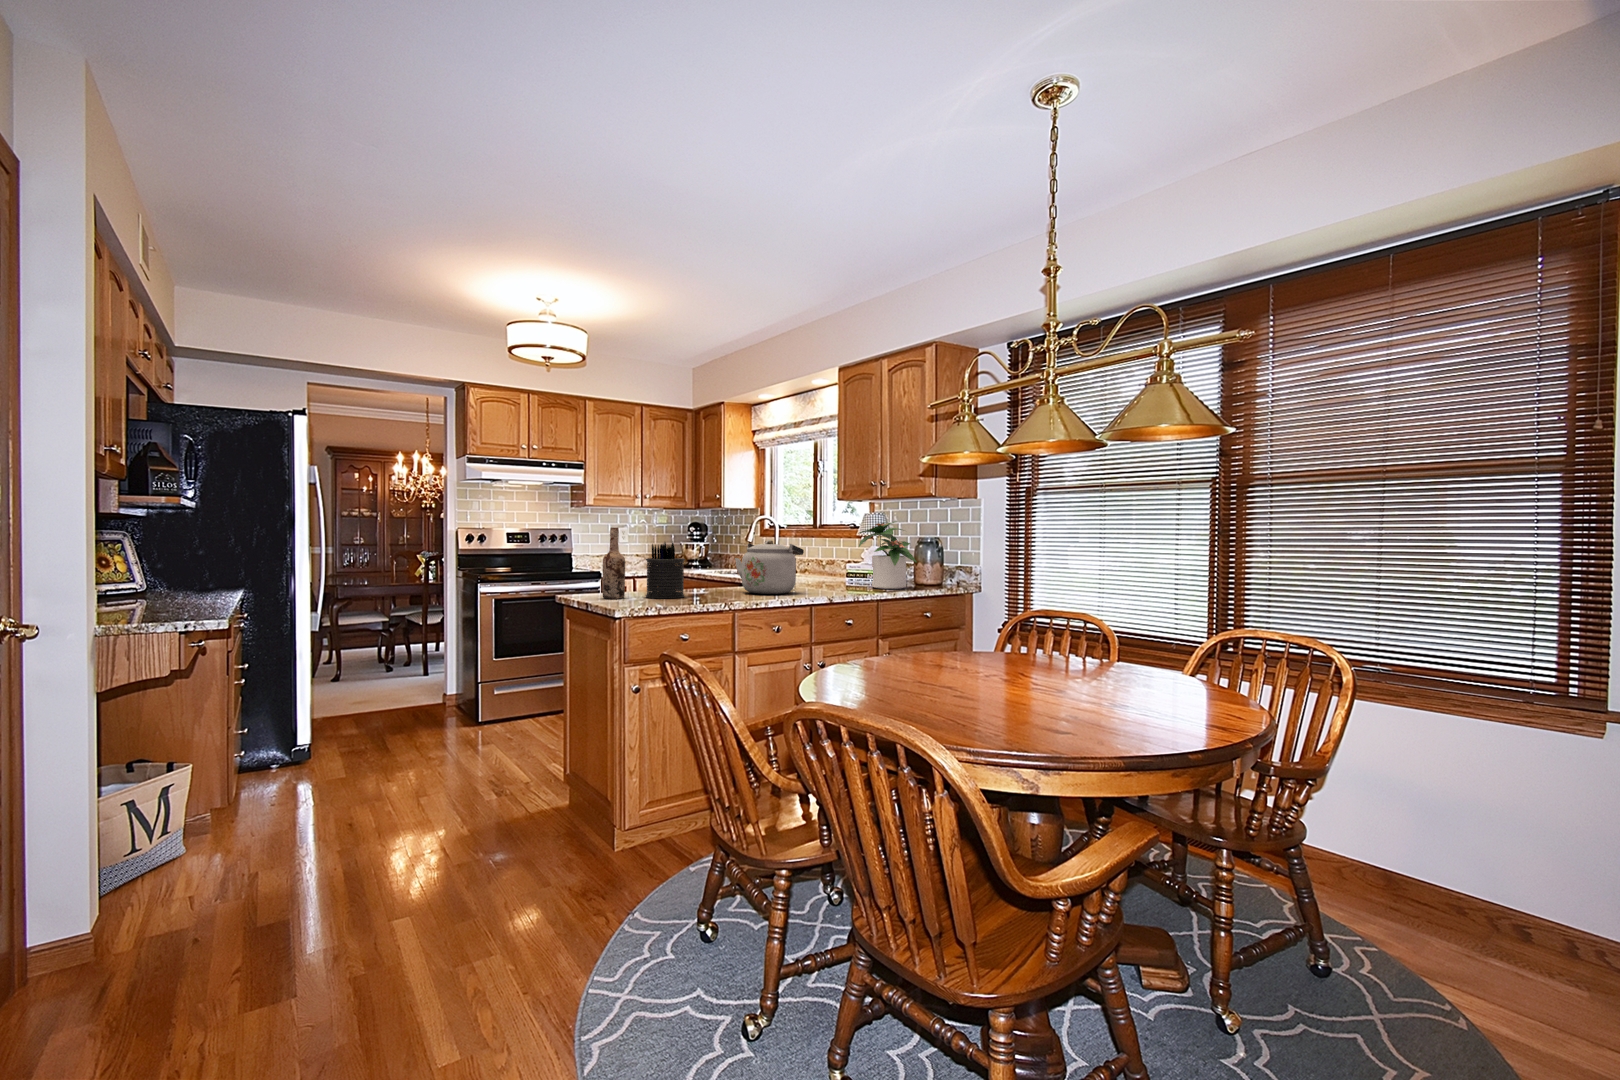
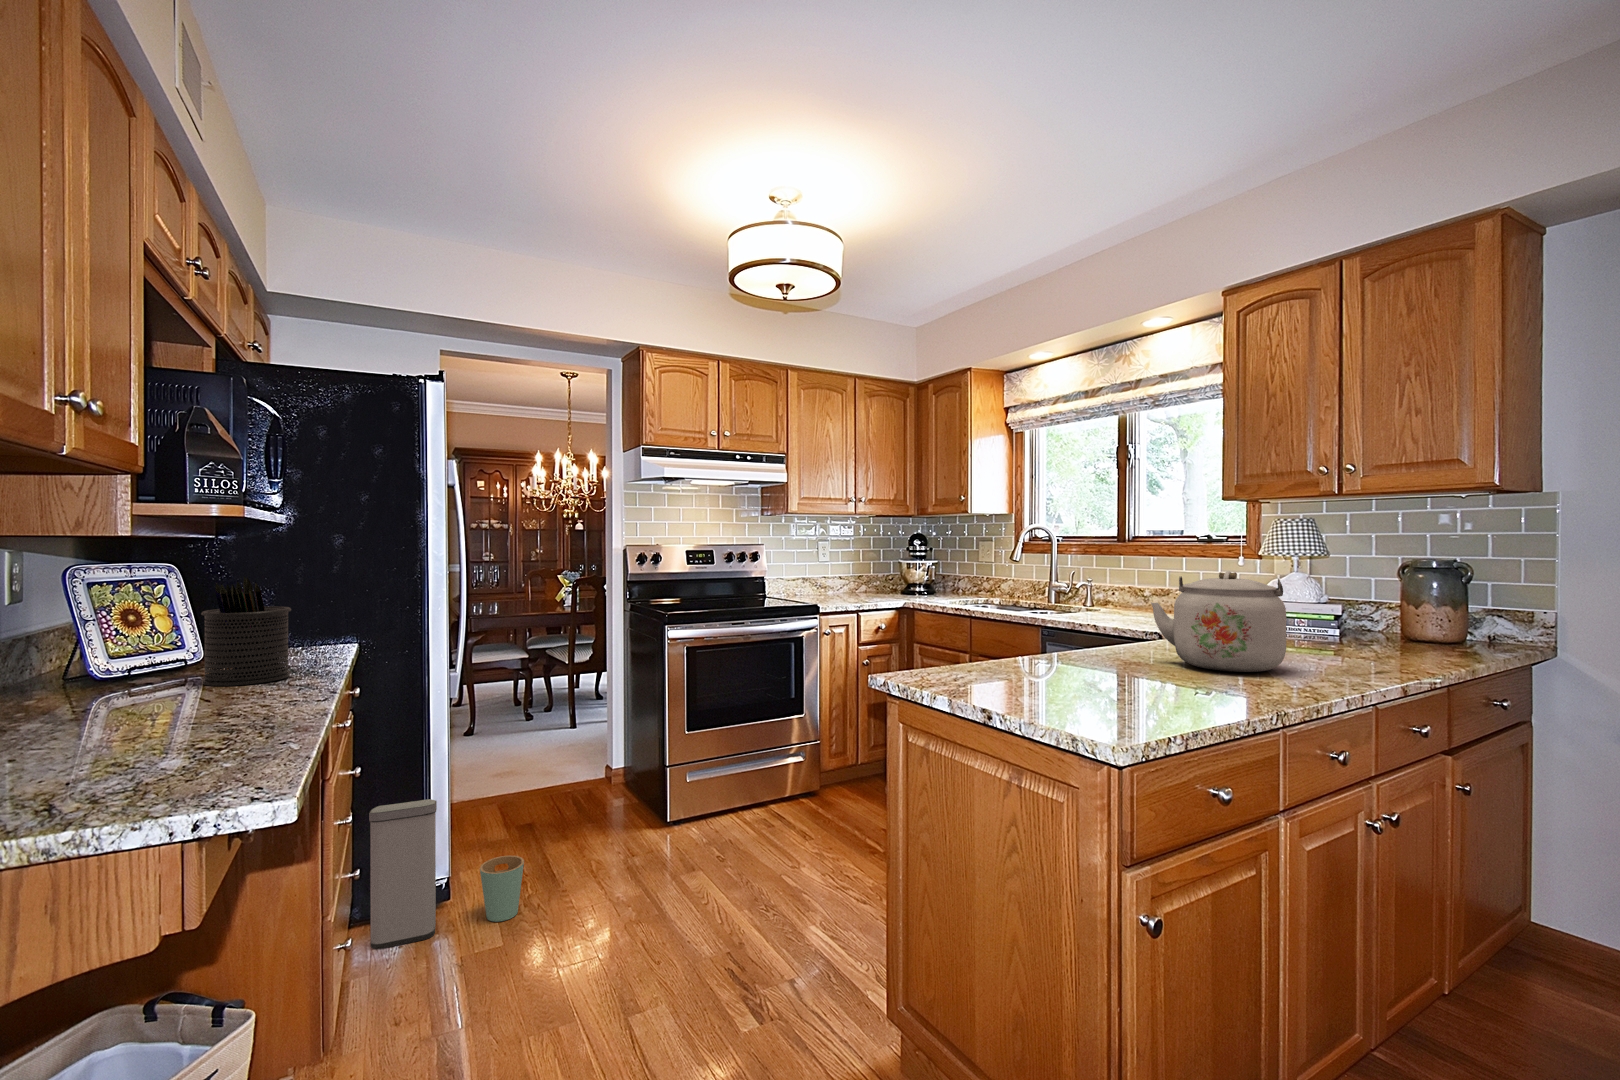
potted plant: present [859,521,917,589] -> none [1314,533,1454,654]
wine bottle: present [603,527,625,599] -> none [966,553,1007,688]
pen holder: present [646,541,685,598] -> present [201,577,291,686]
trash can: none [254,689,363,781] -> present [369,799,524,949]

